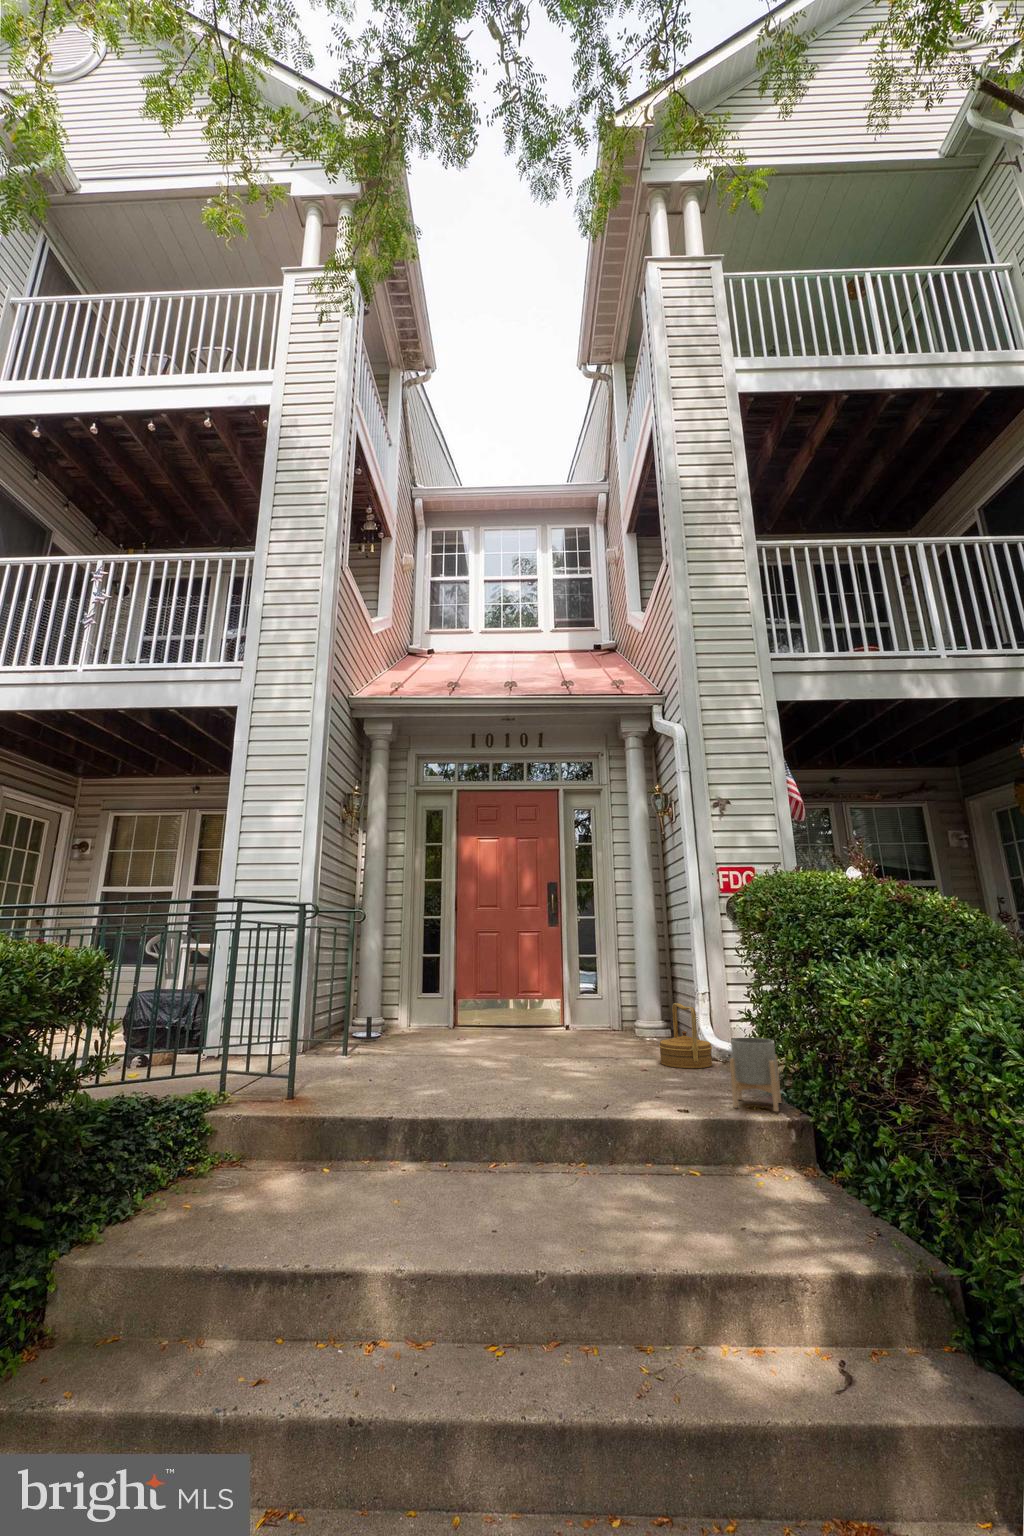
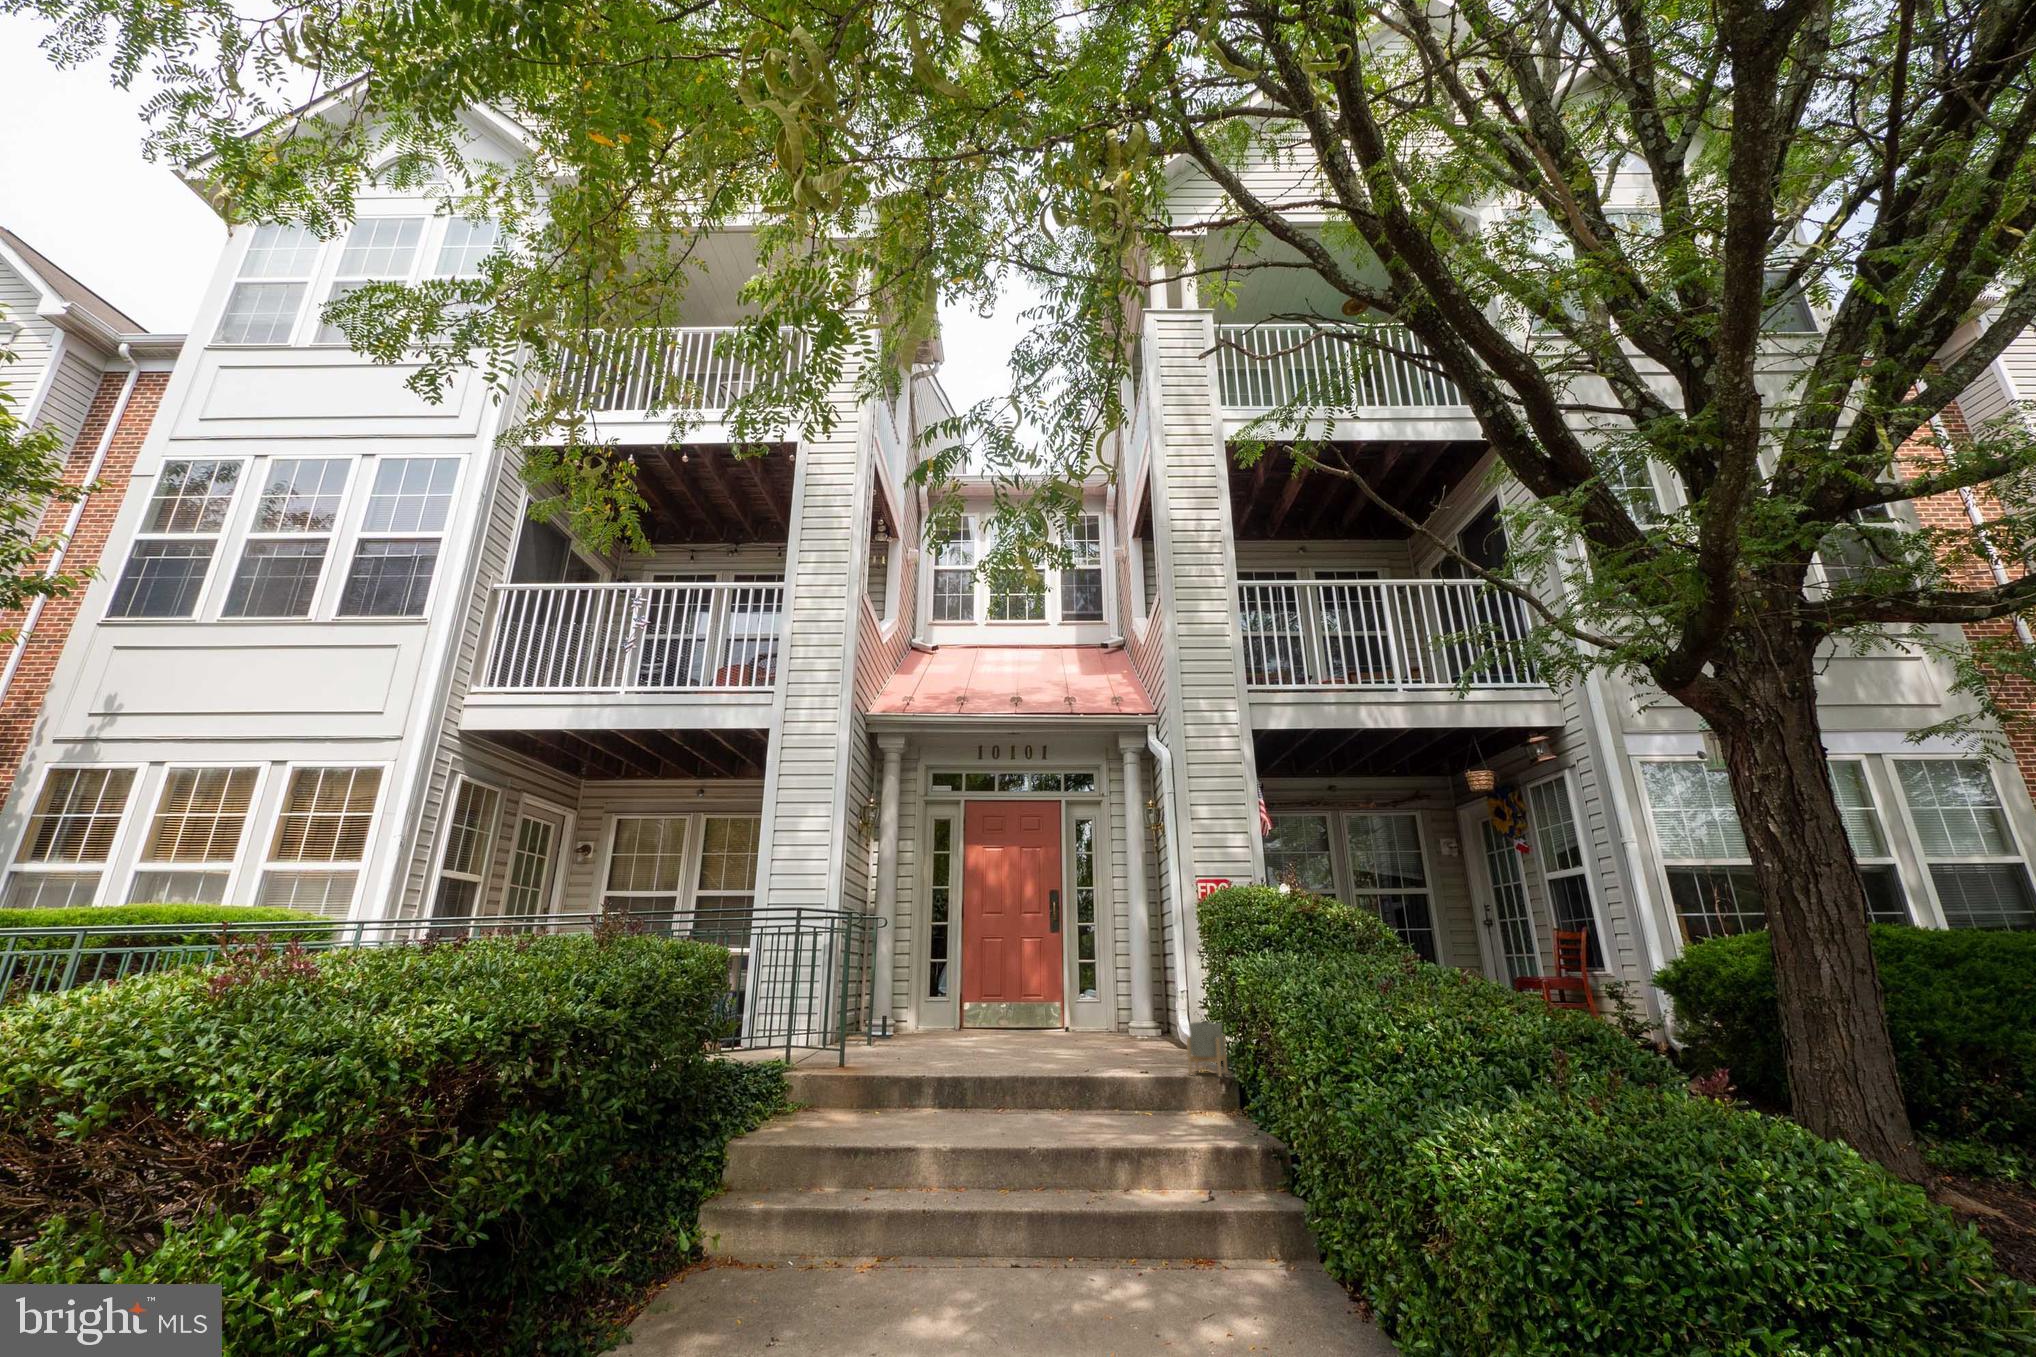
woven basket: present [659,1003,712,1068] -> none [1143,1000,1189,1055]

